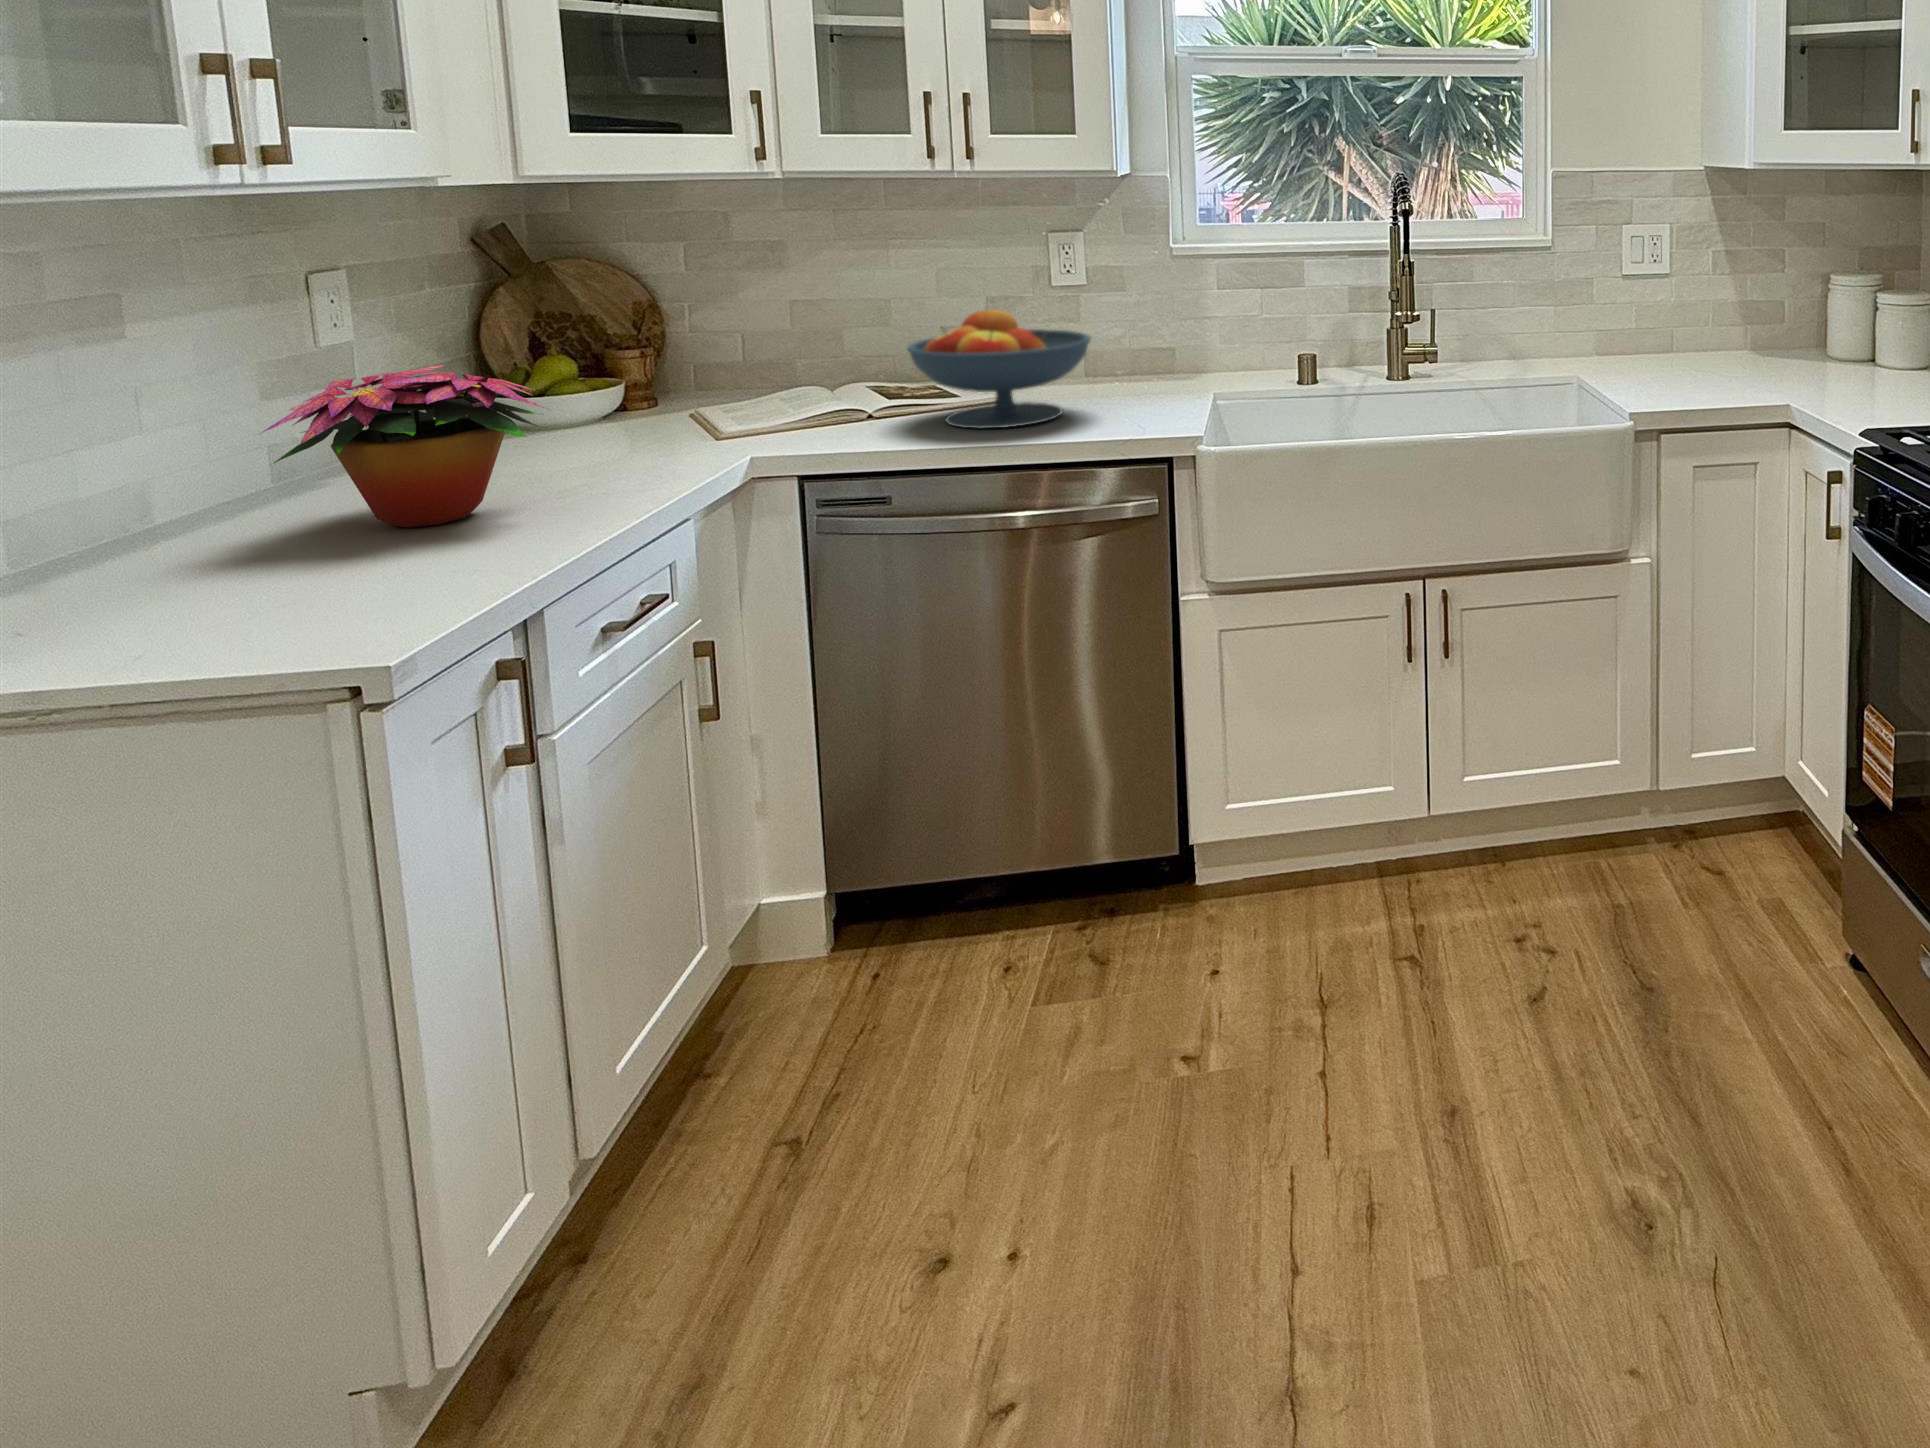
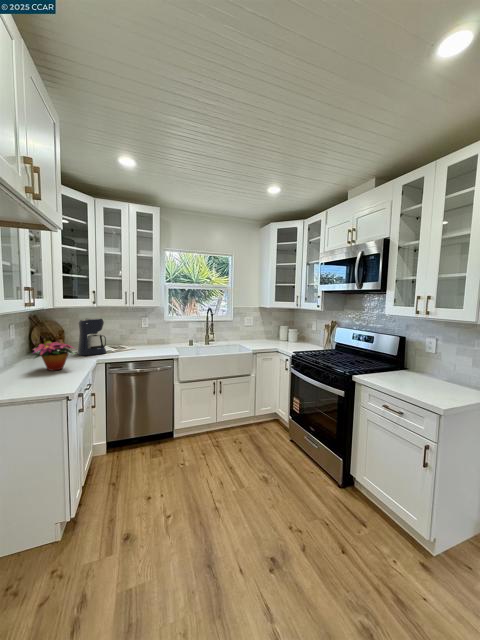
coffee maker: none [661,234,827,436] -> present [77,318,107,356]
fruit bowl: present [907,309,1090,428] -> none [124,332,157,354]

